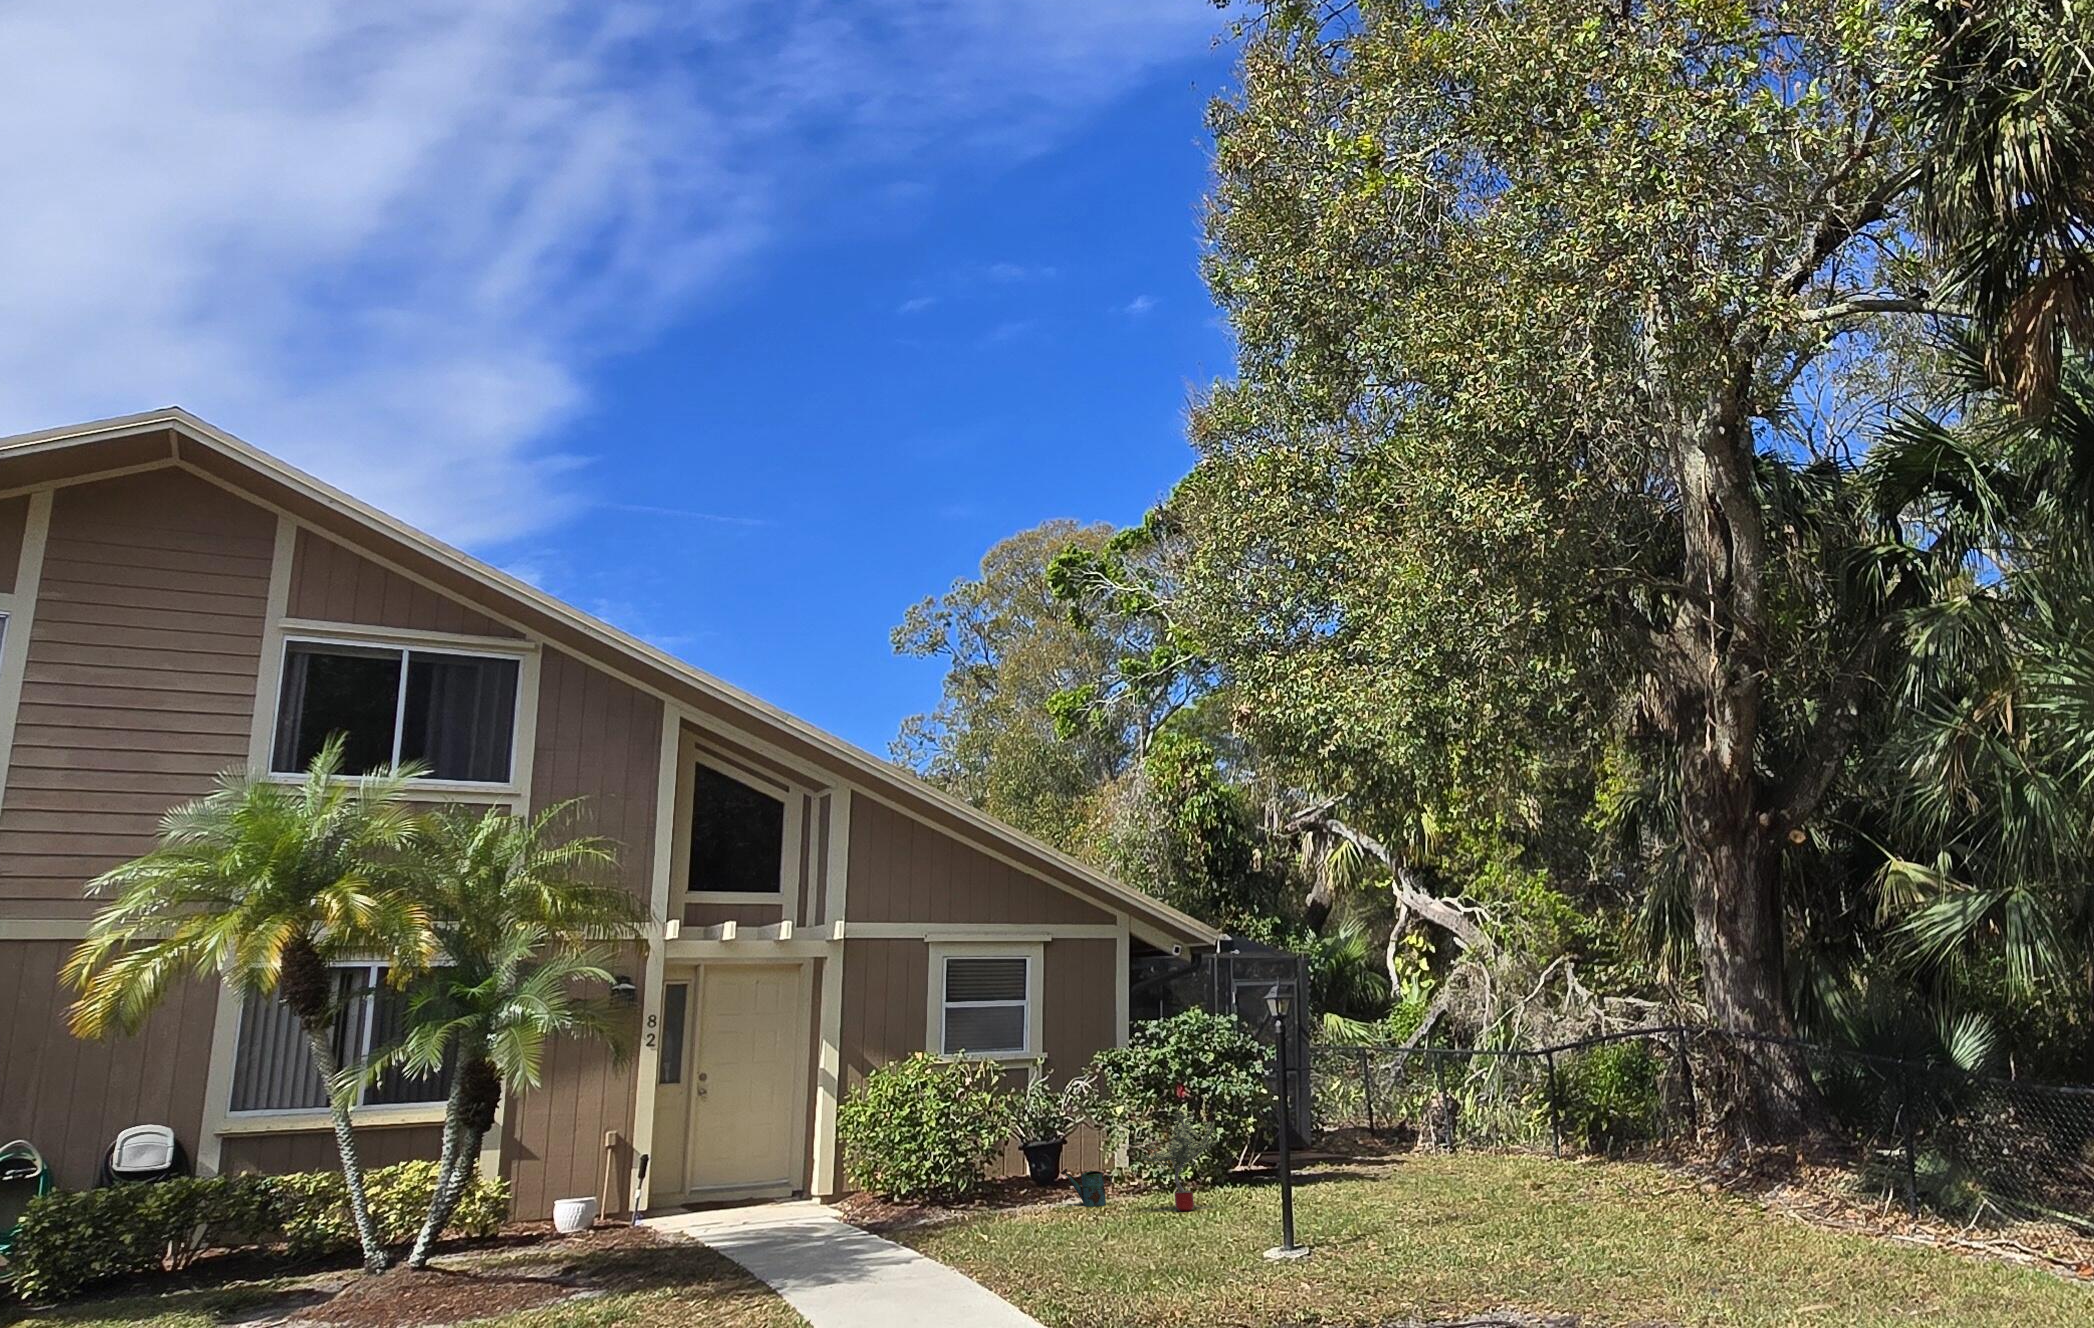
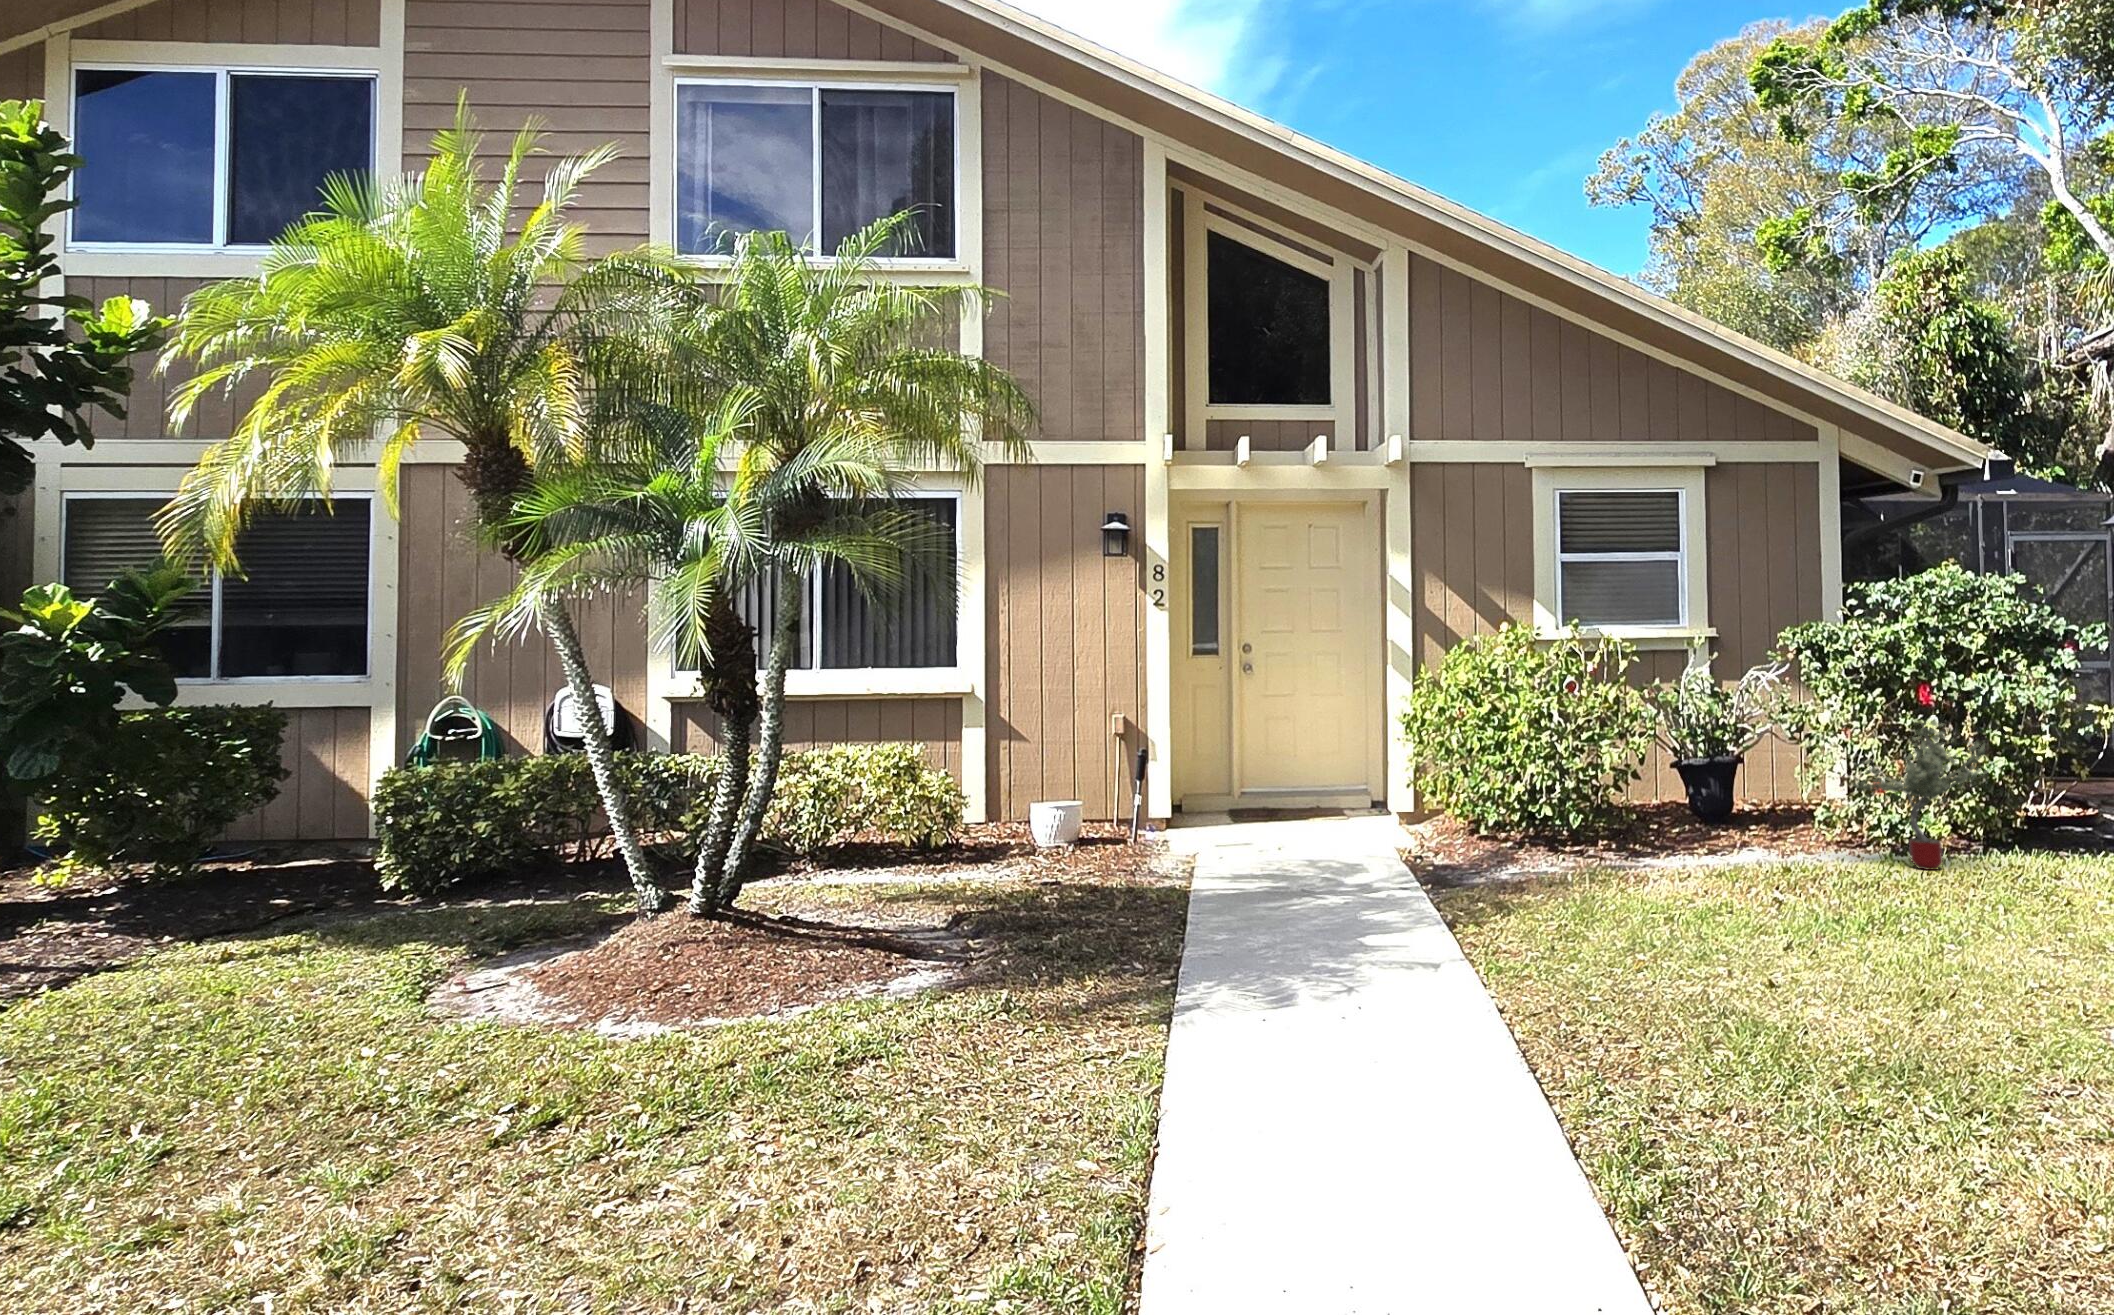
watering can: present [1061,1168,1112,1207] -> none [1722,781,1803,839]

